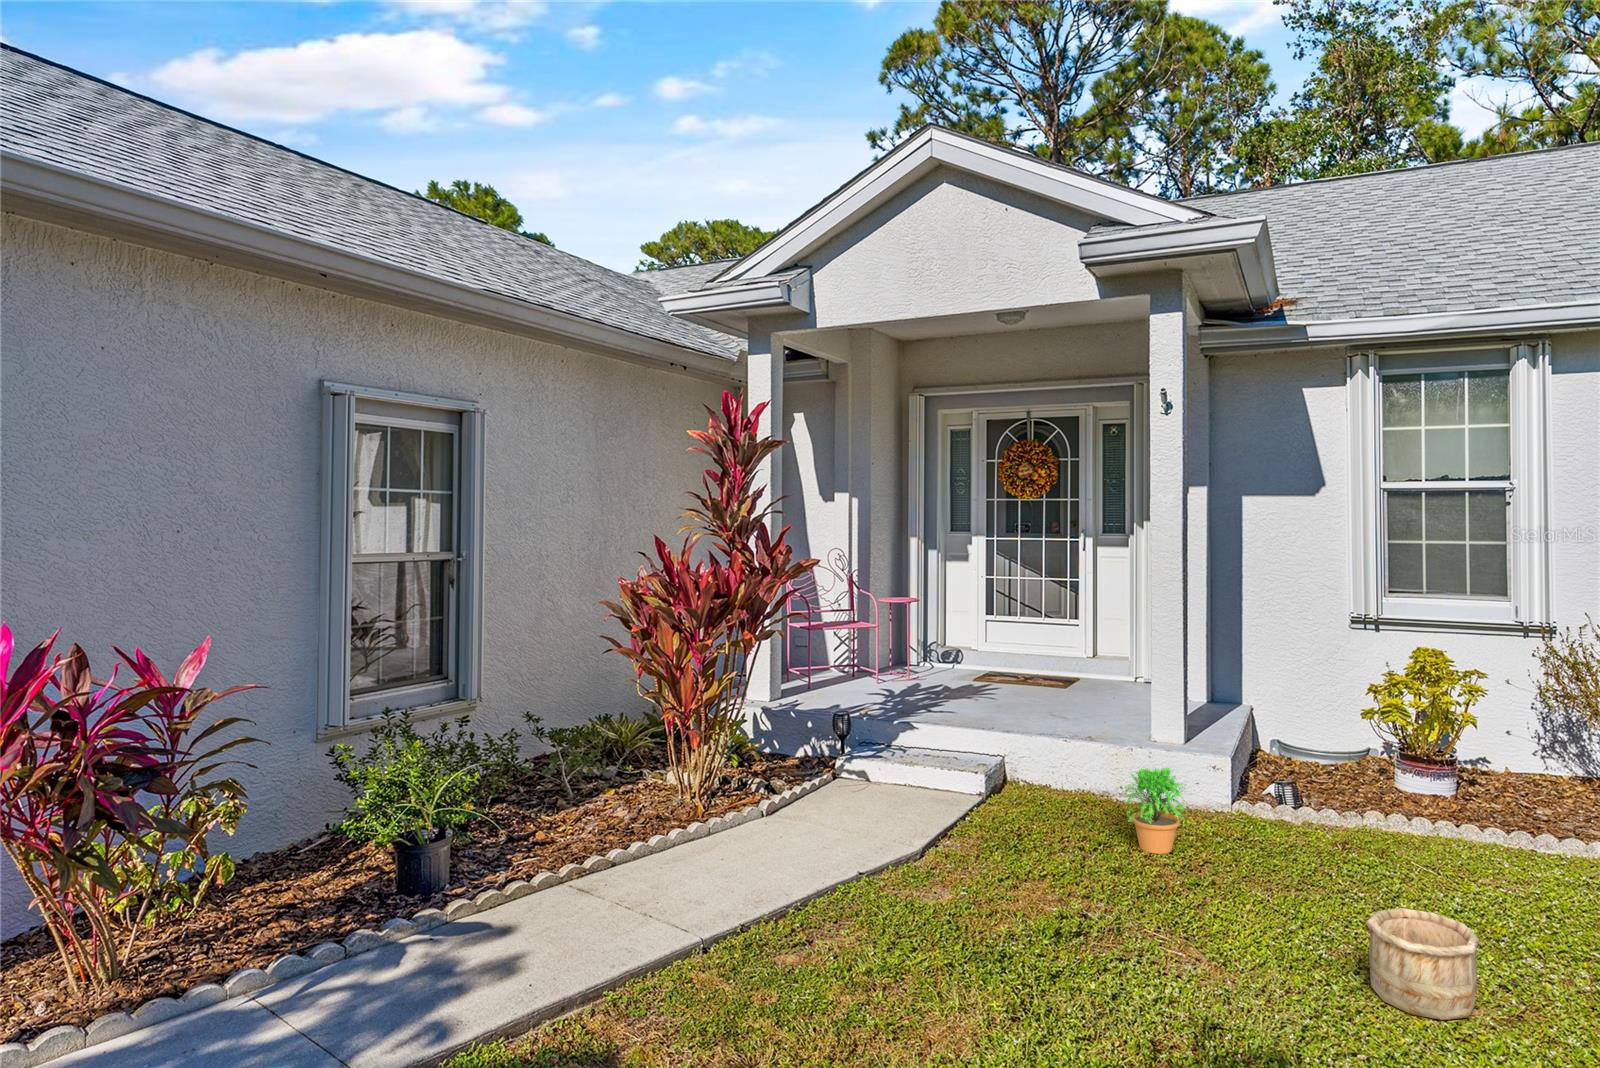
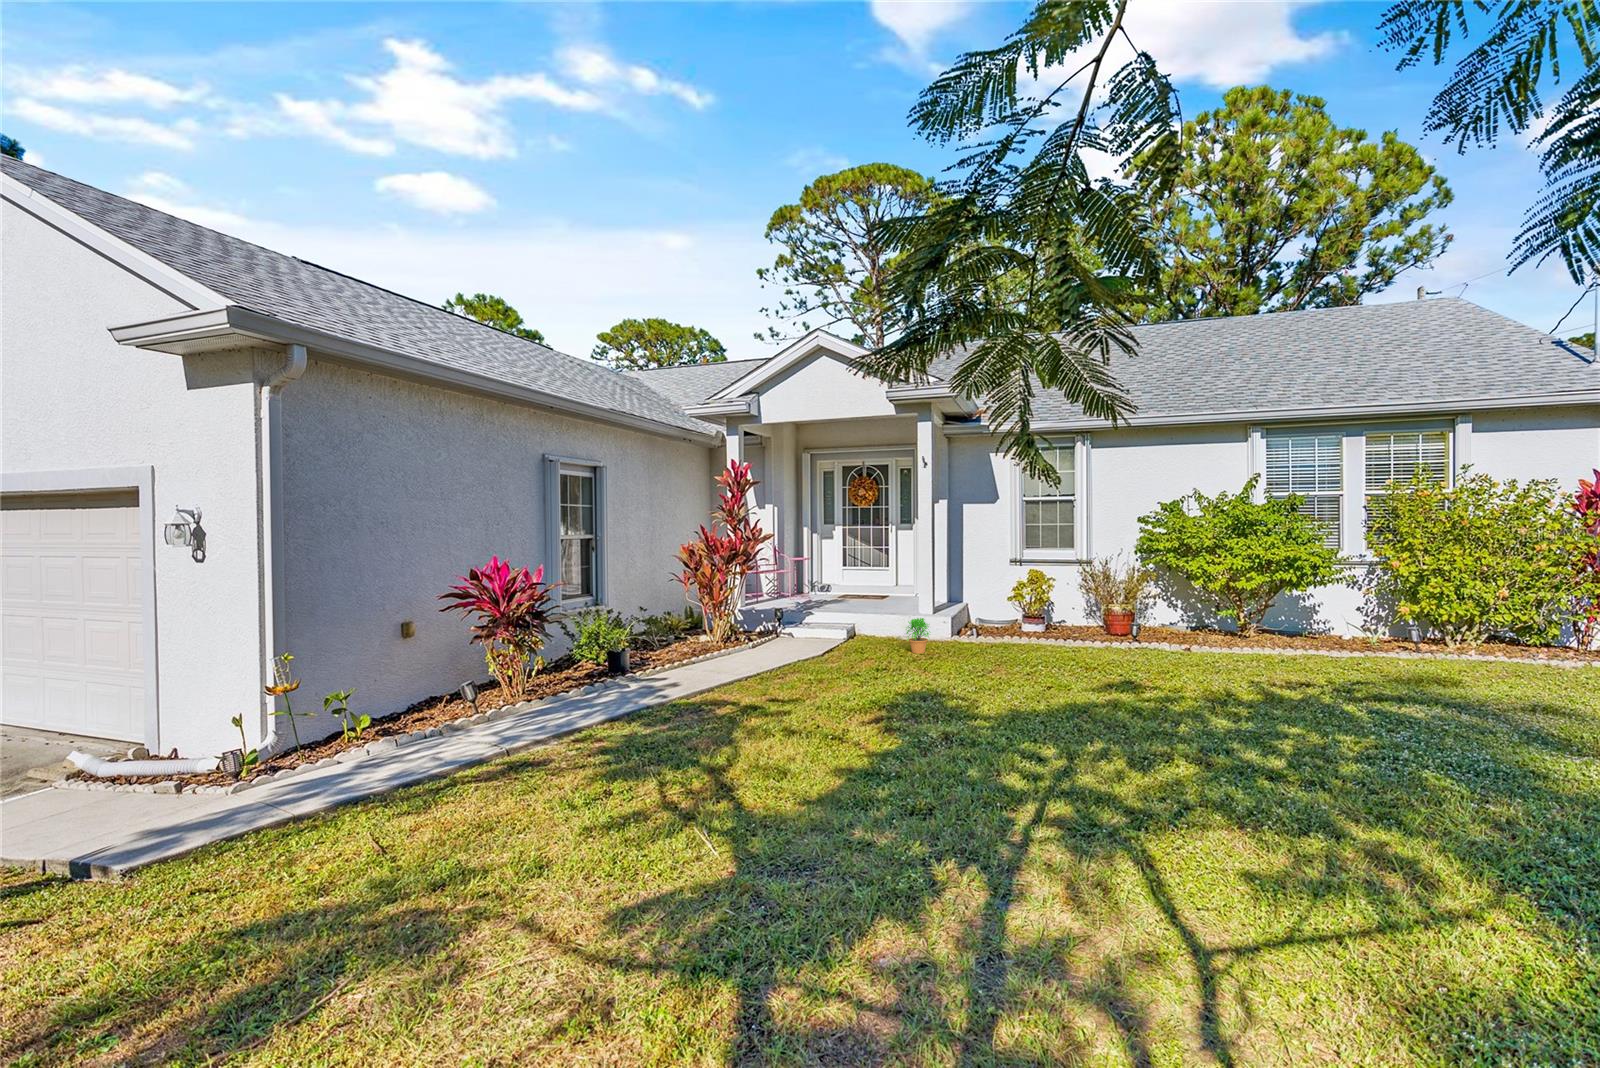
wooden bucket: present [1366,908,1480,1020] -> none [983,649,1018,681]

